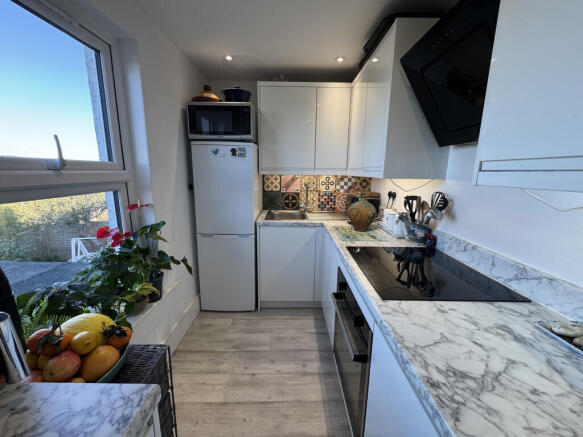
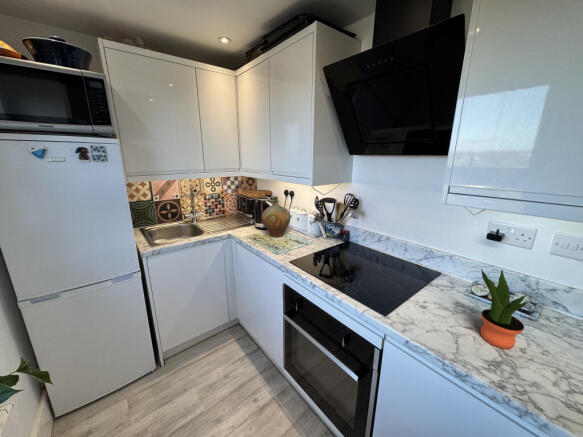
potted plant: none [474,256,554,385] -> present [481,269,528,349]

